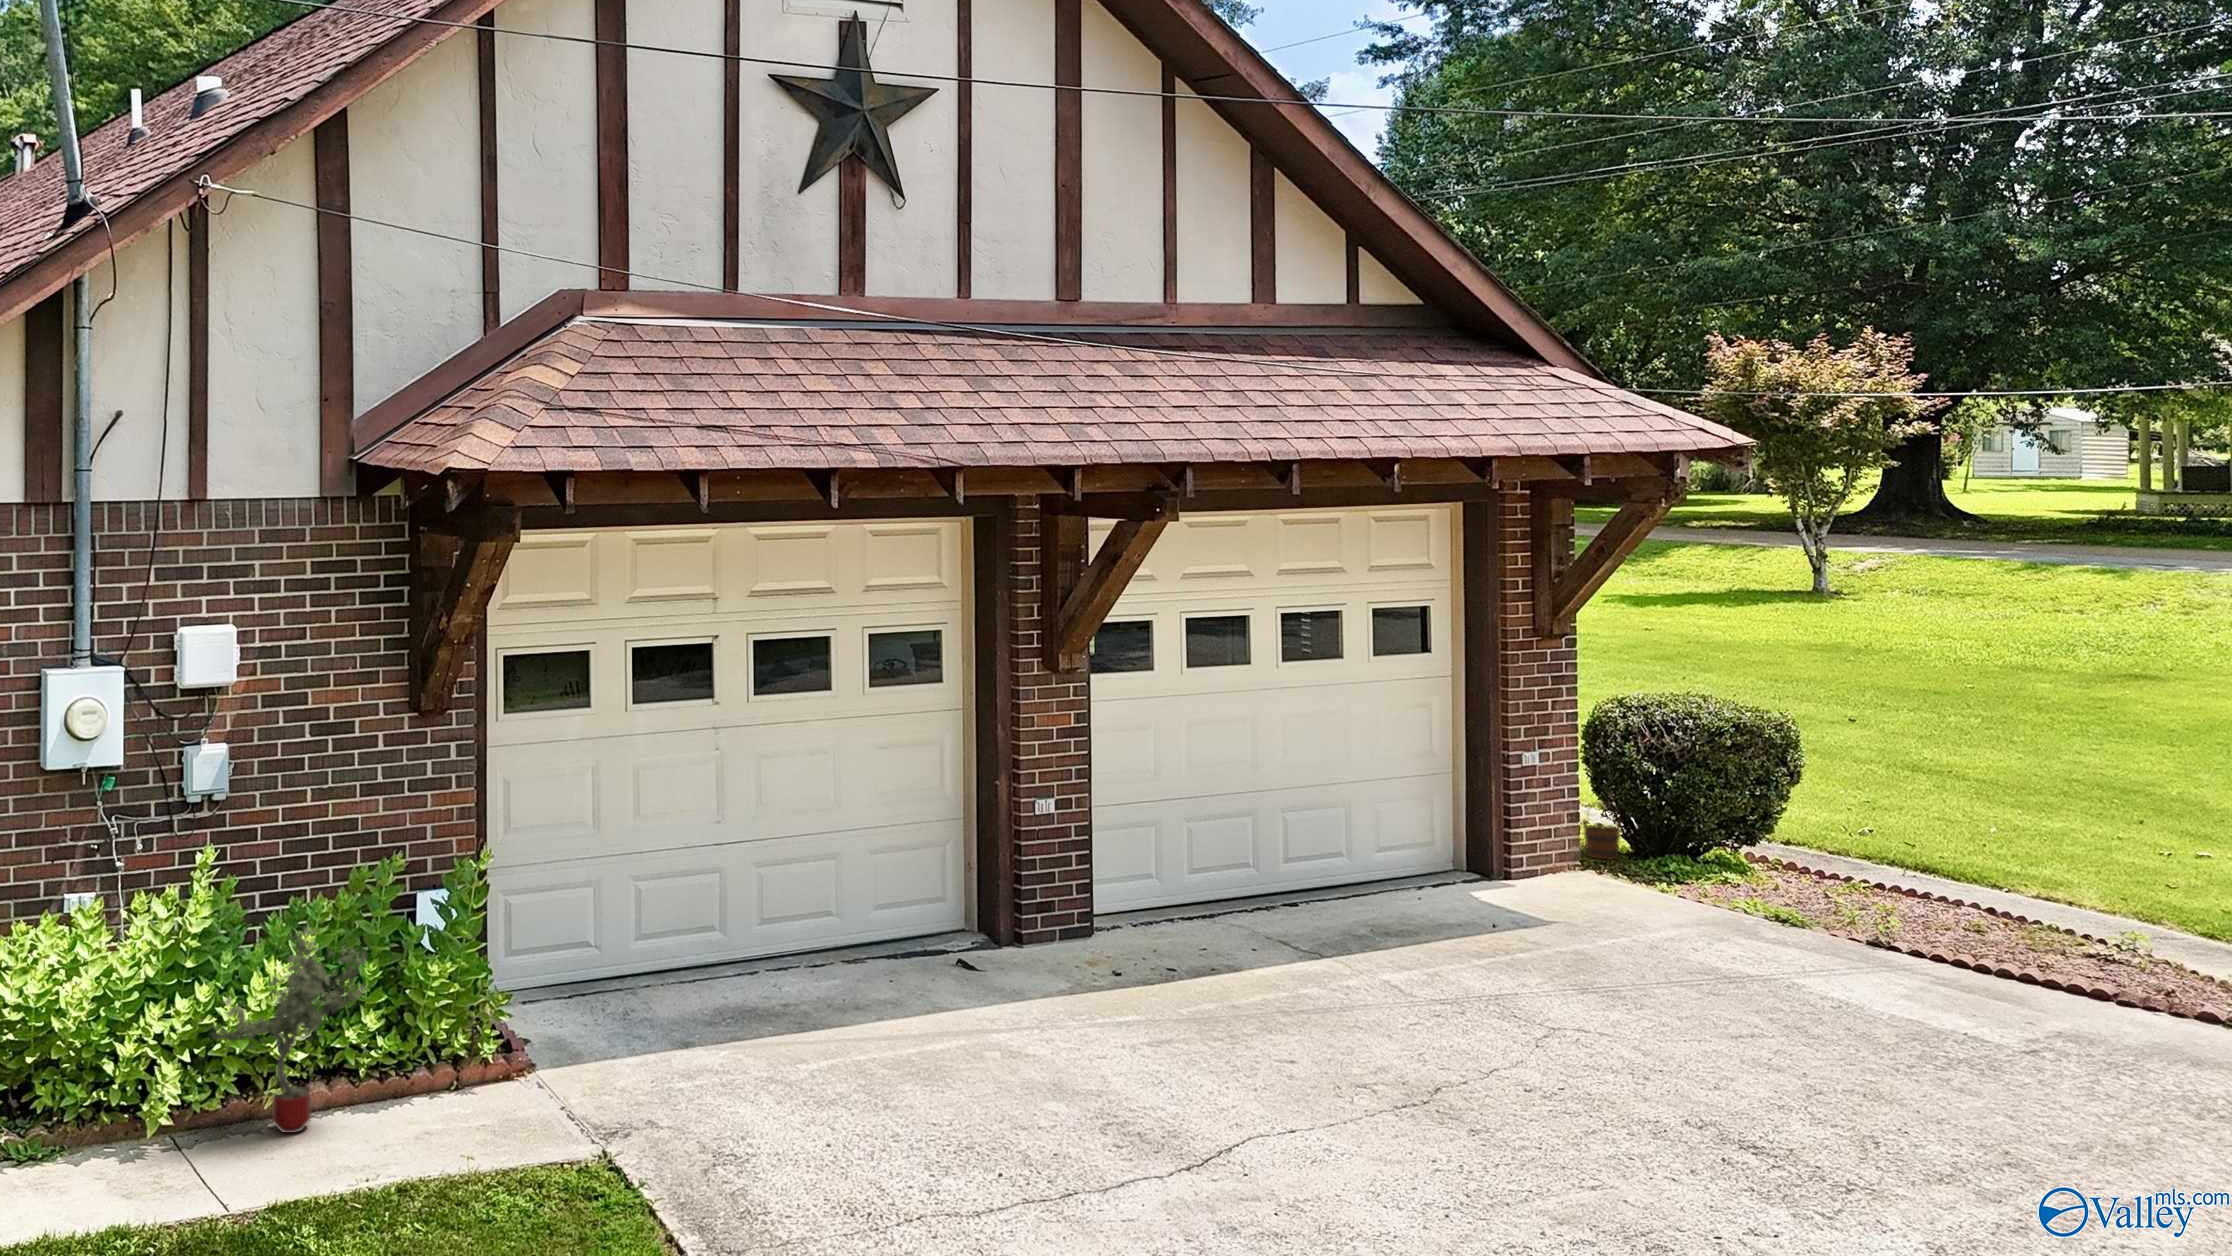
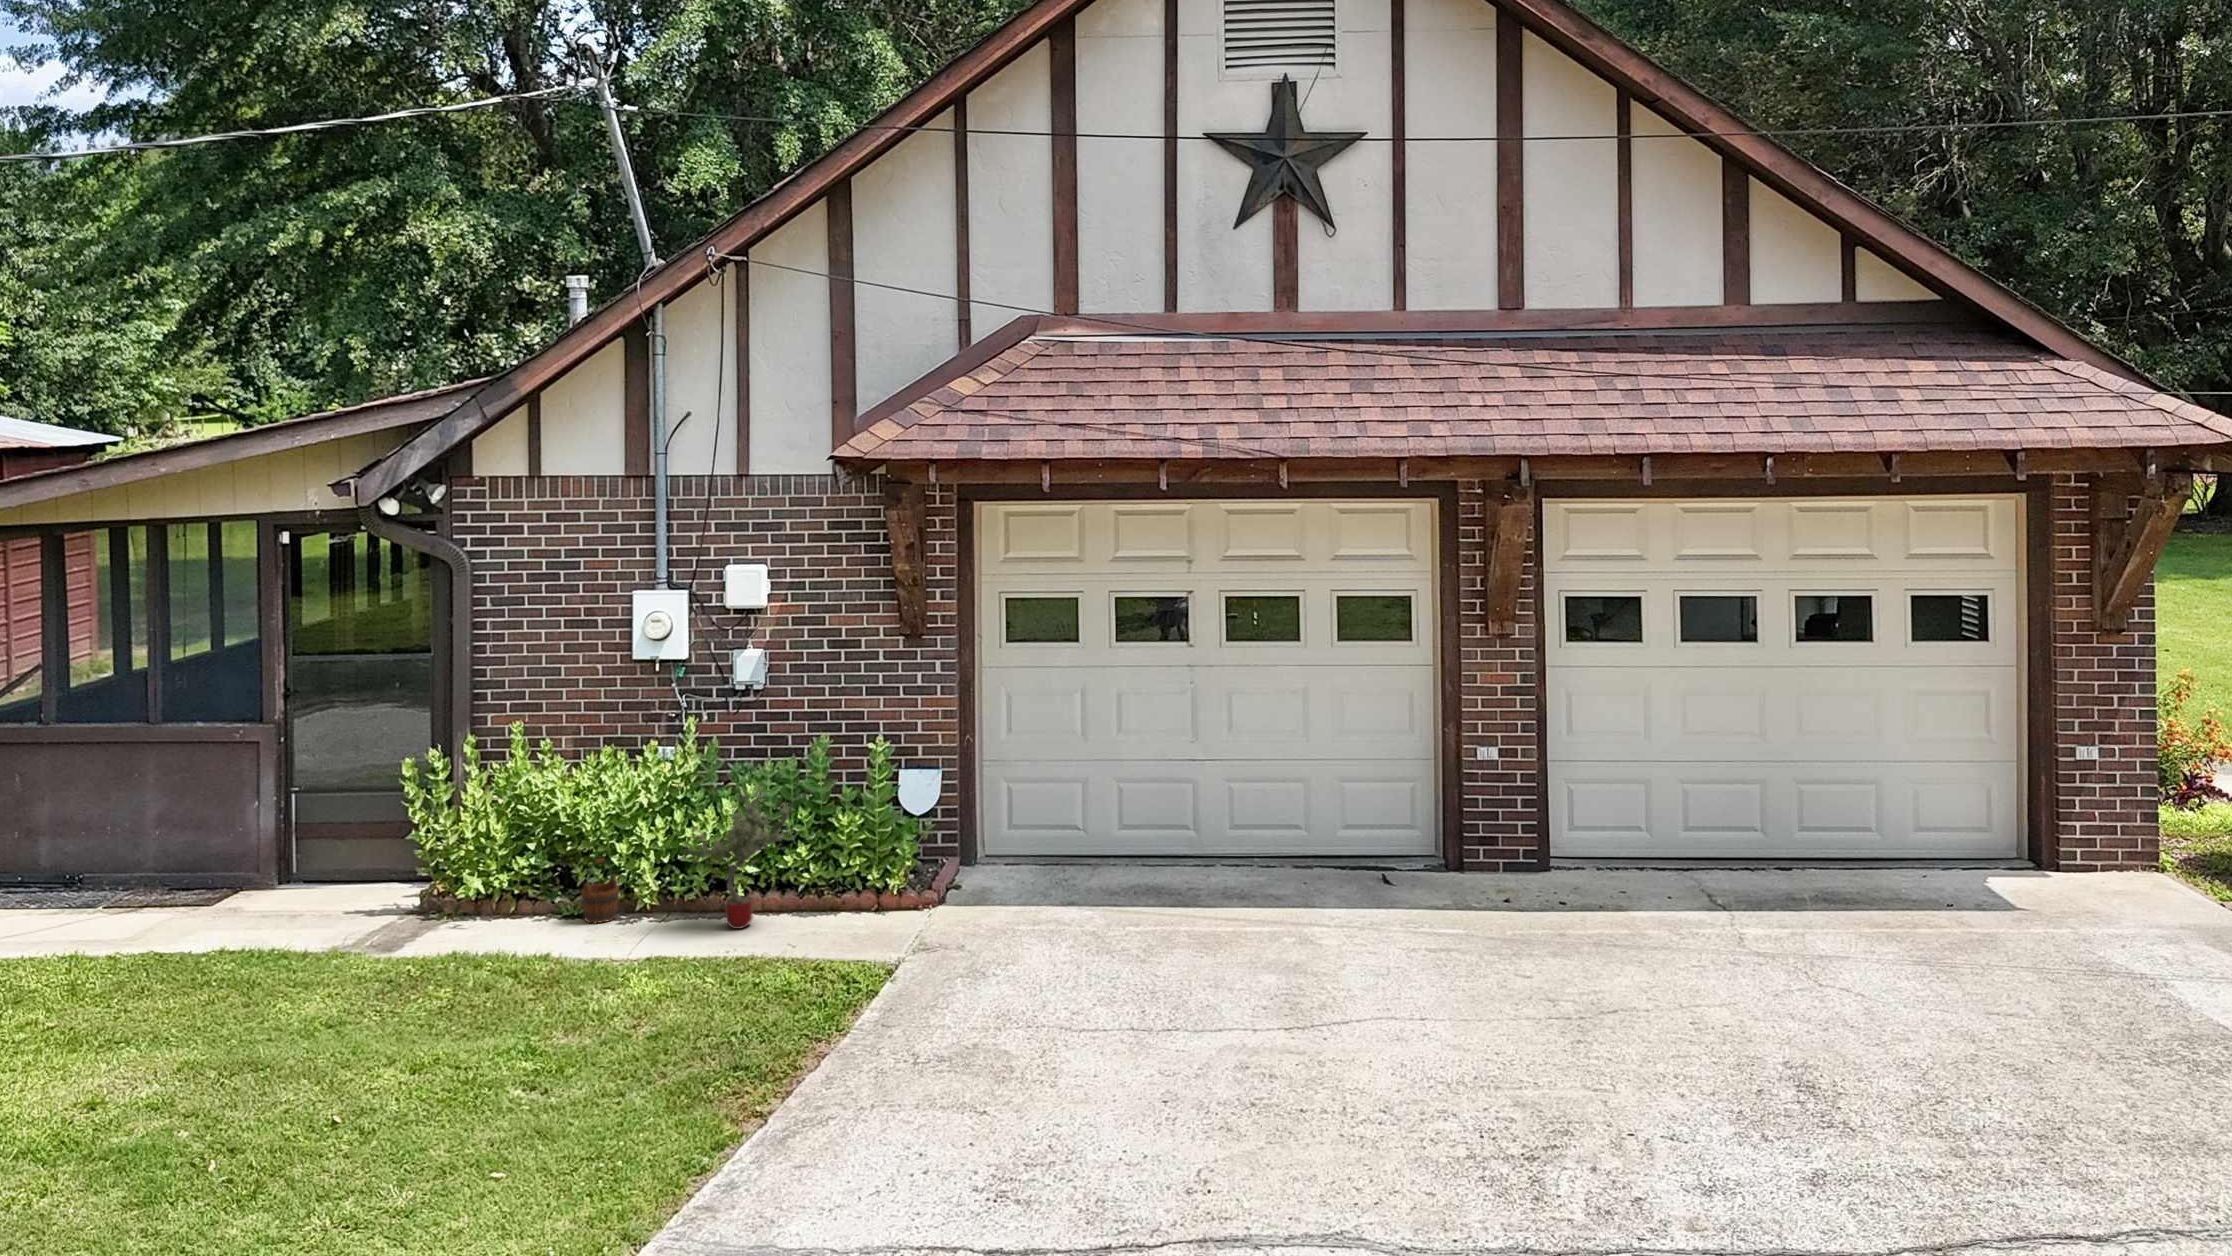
wooden bucket: present [1583,802,1621,860] -> present [582,858,619,923]

